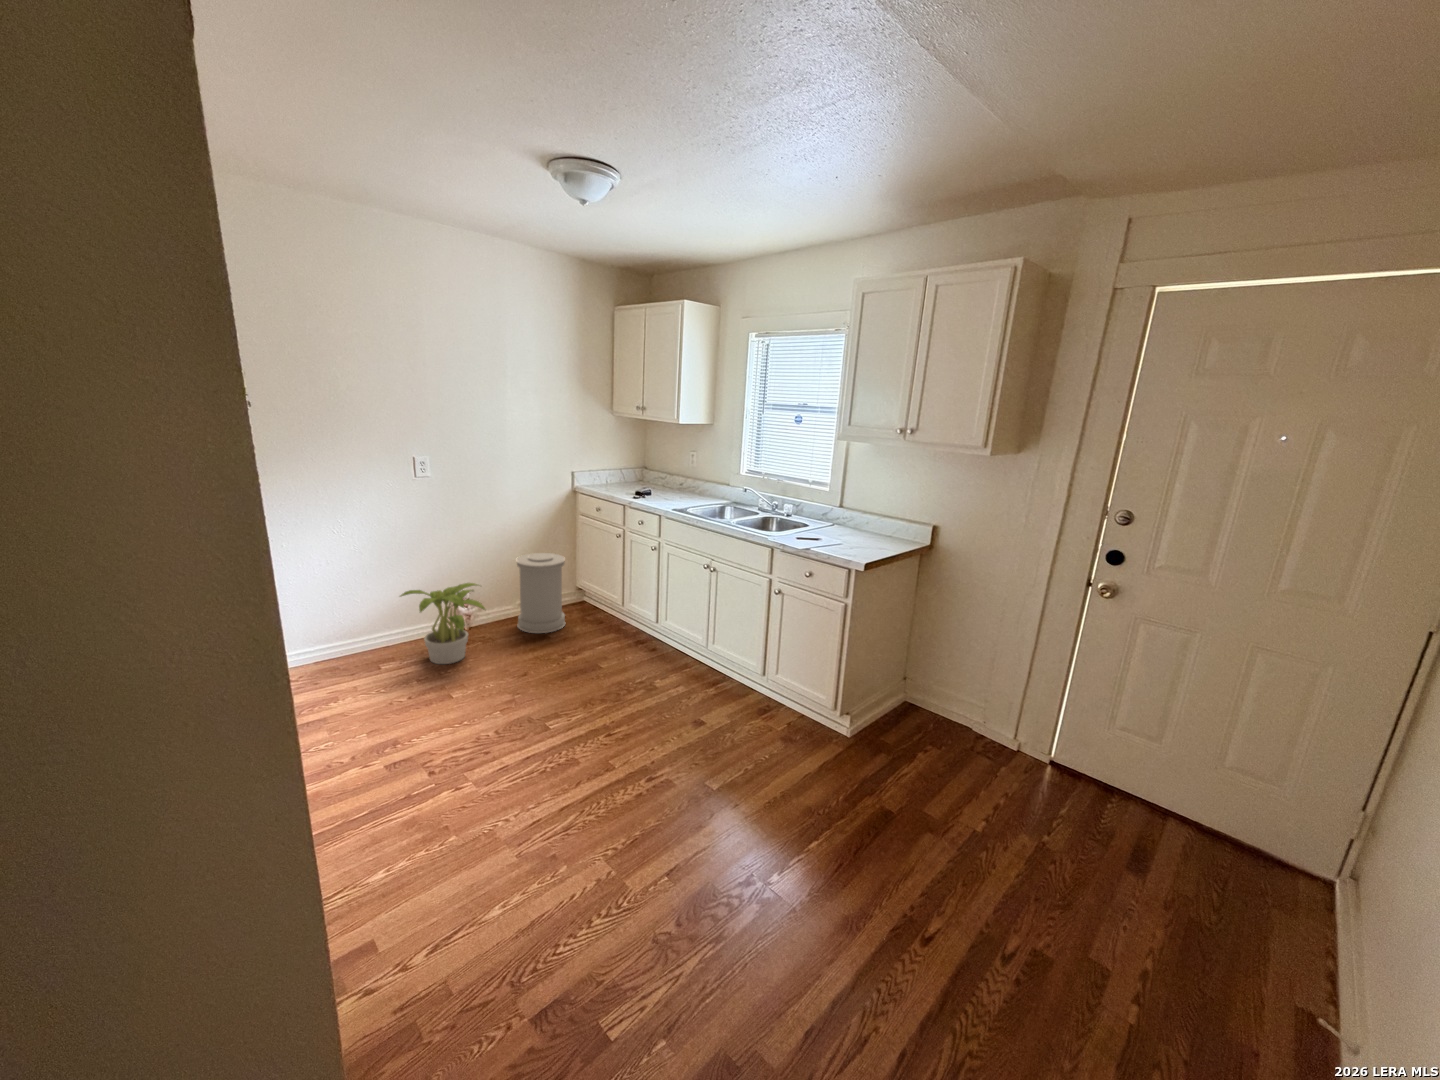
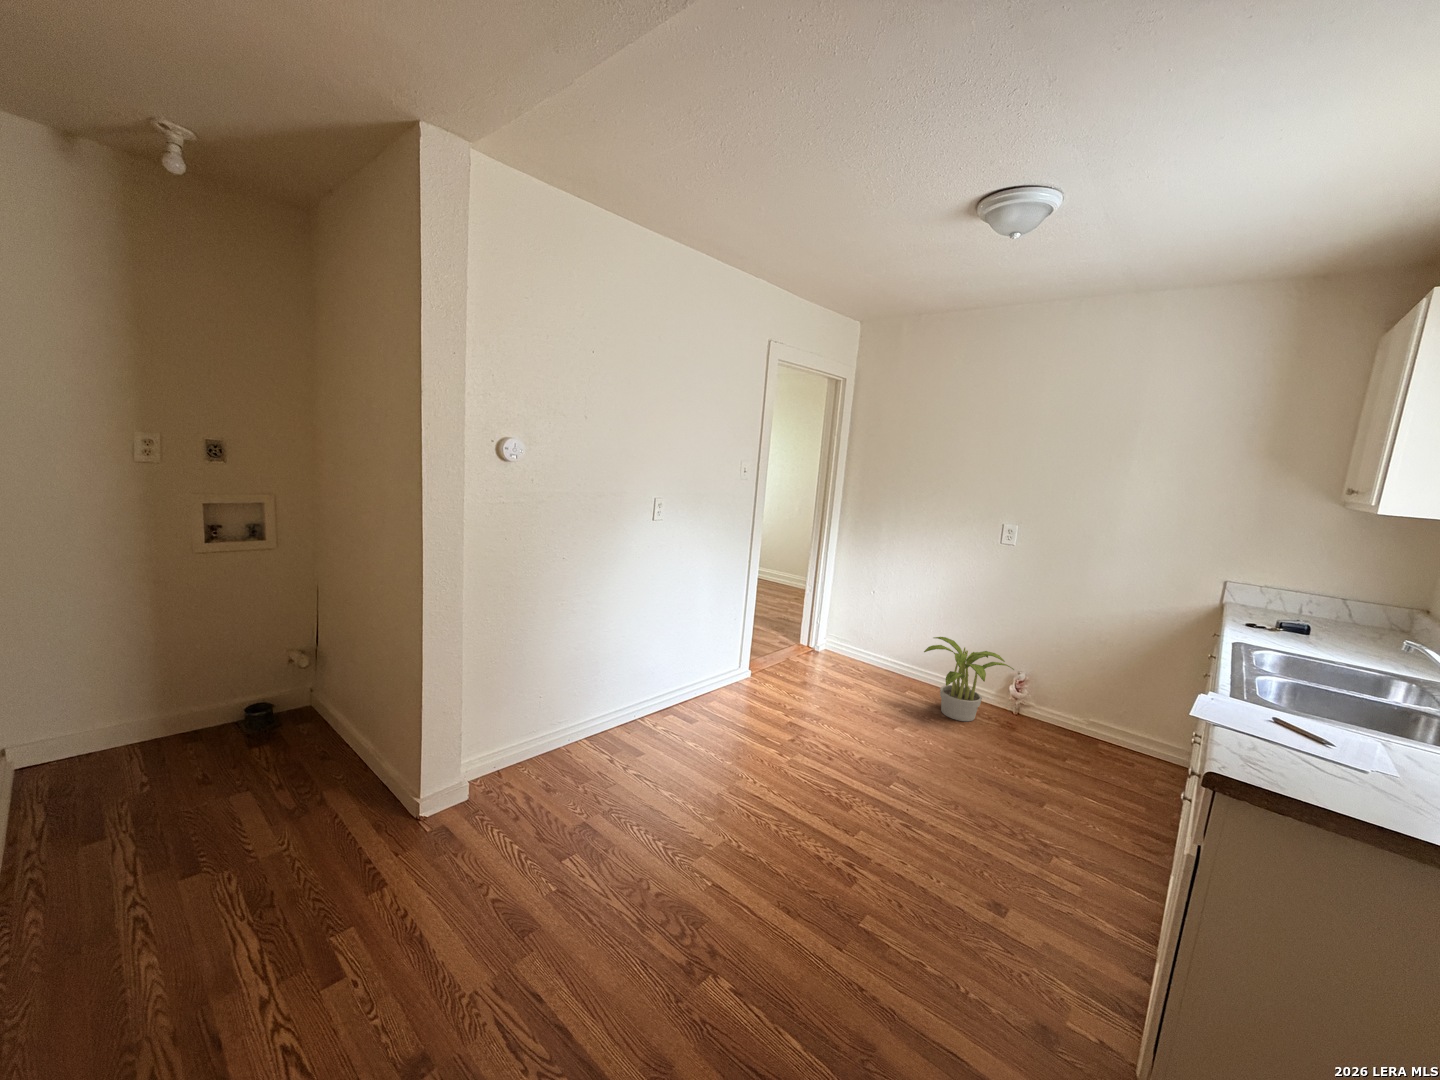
trash can: present [516,553,565,633] -> none [1059,660,1144,767]

